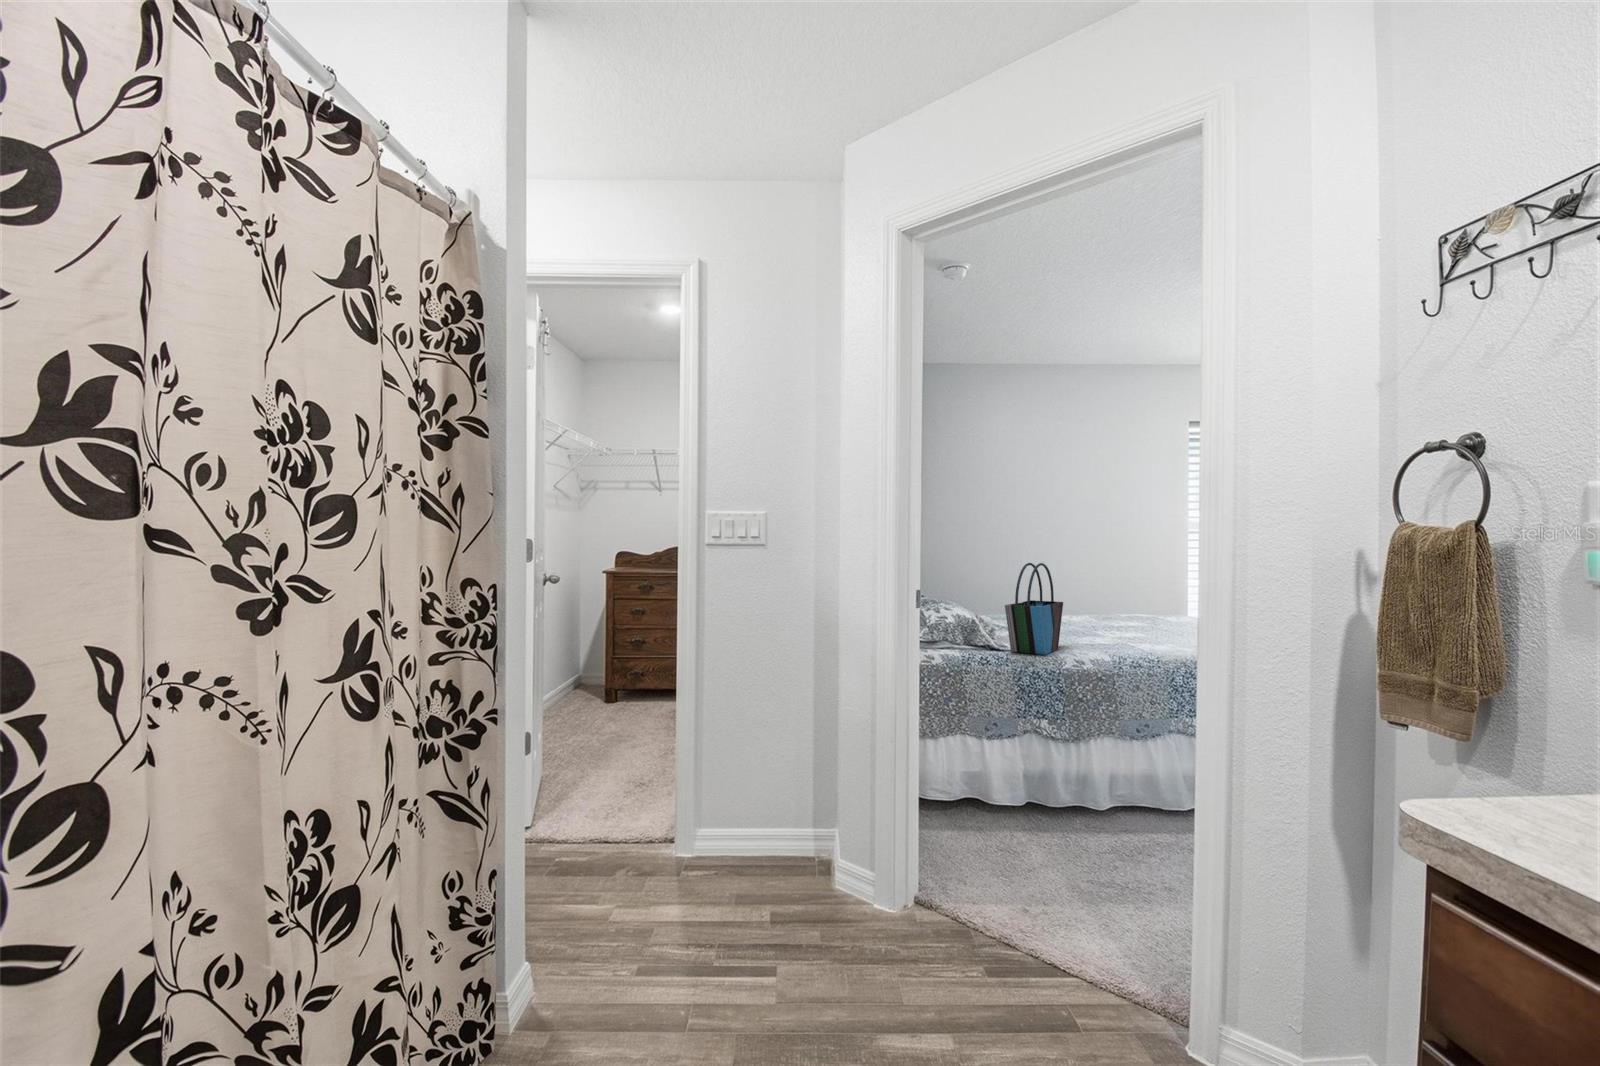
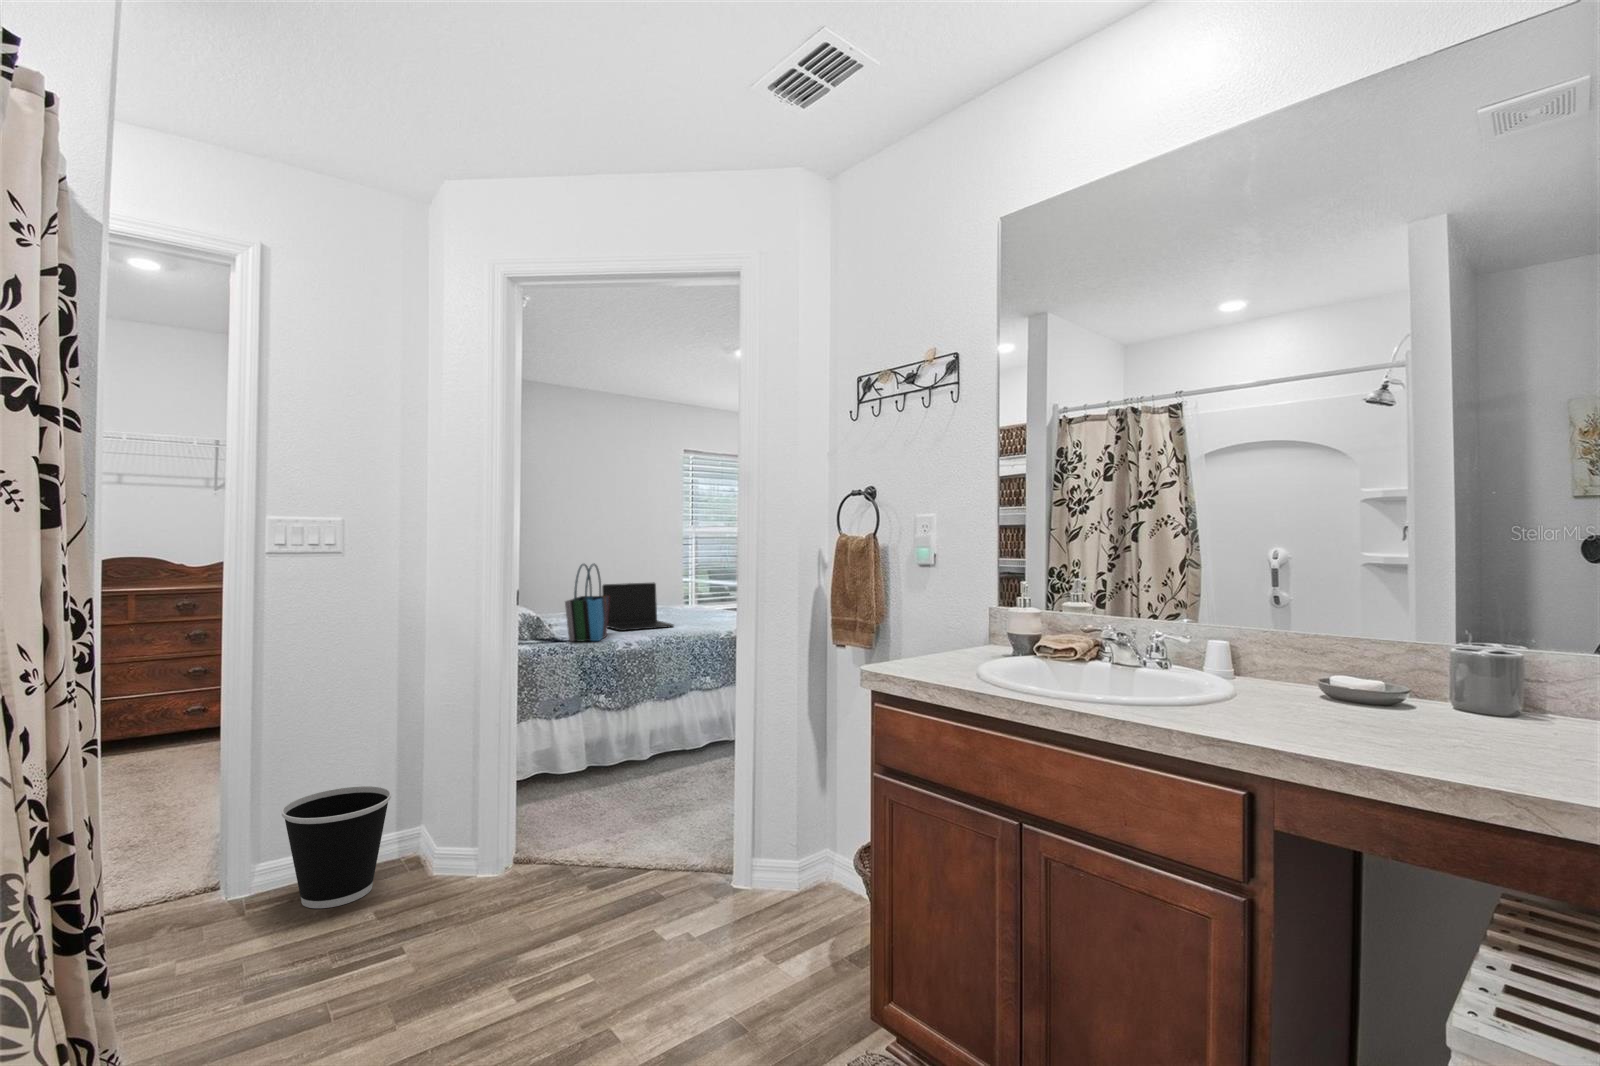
laptop: none [1060,588,1151,646] -> present [602,582,674,631]
wastebasket: none [705,776,797,895] -> present [282,786,391,908]

